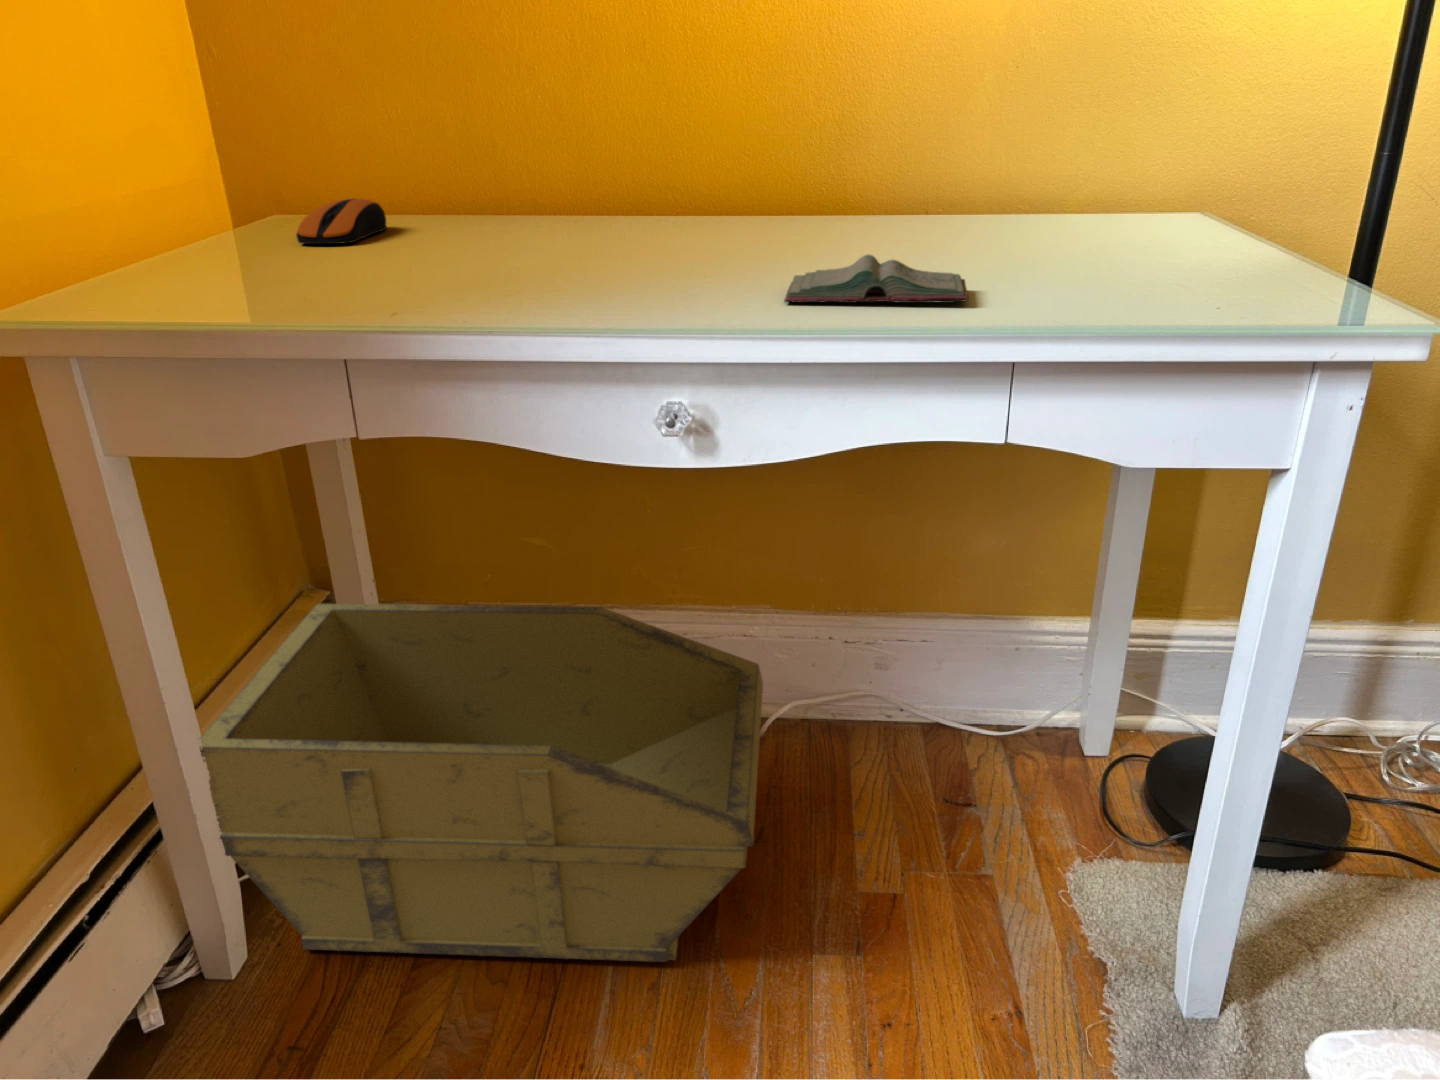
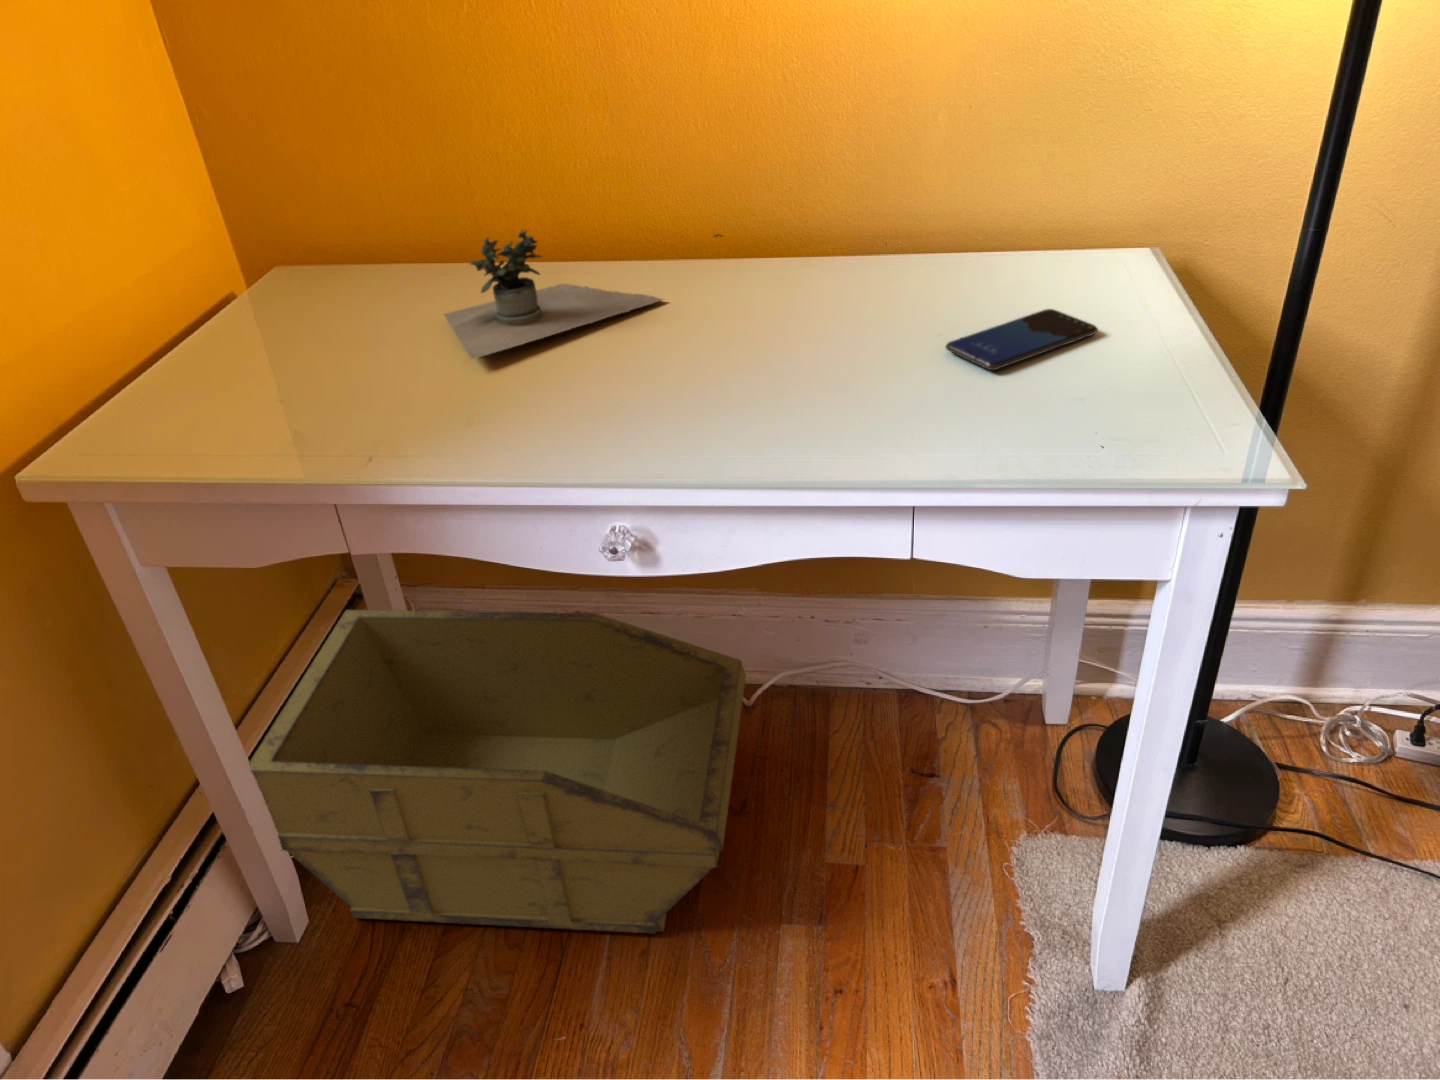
potted plant: none [459,146,760,262] -> present [444,230,722,359]
computer mouse: present [296,199,386,244] -> none [297,244,381,304]
smartphone: none [1009,242,1165,274] -> present [946,309,1098,370]
book: present [784,254,968,303] -> none [724,367,893,427]

